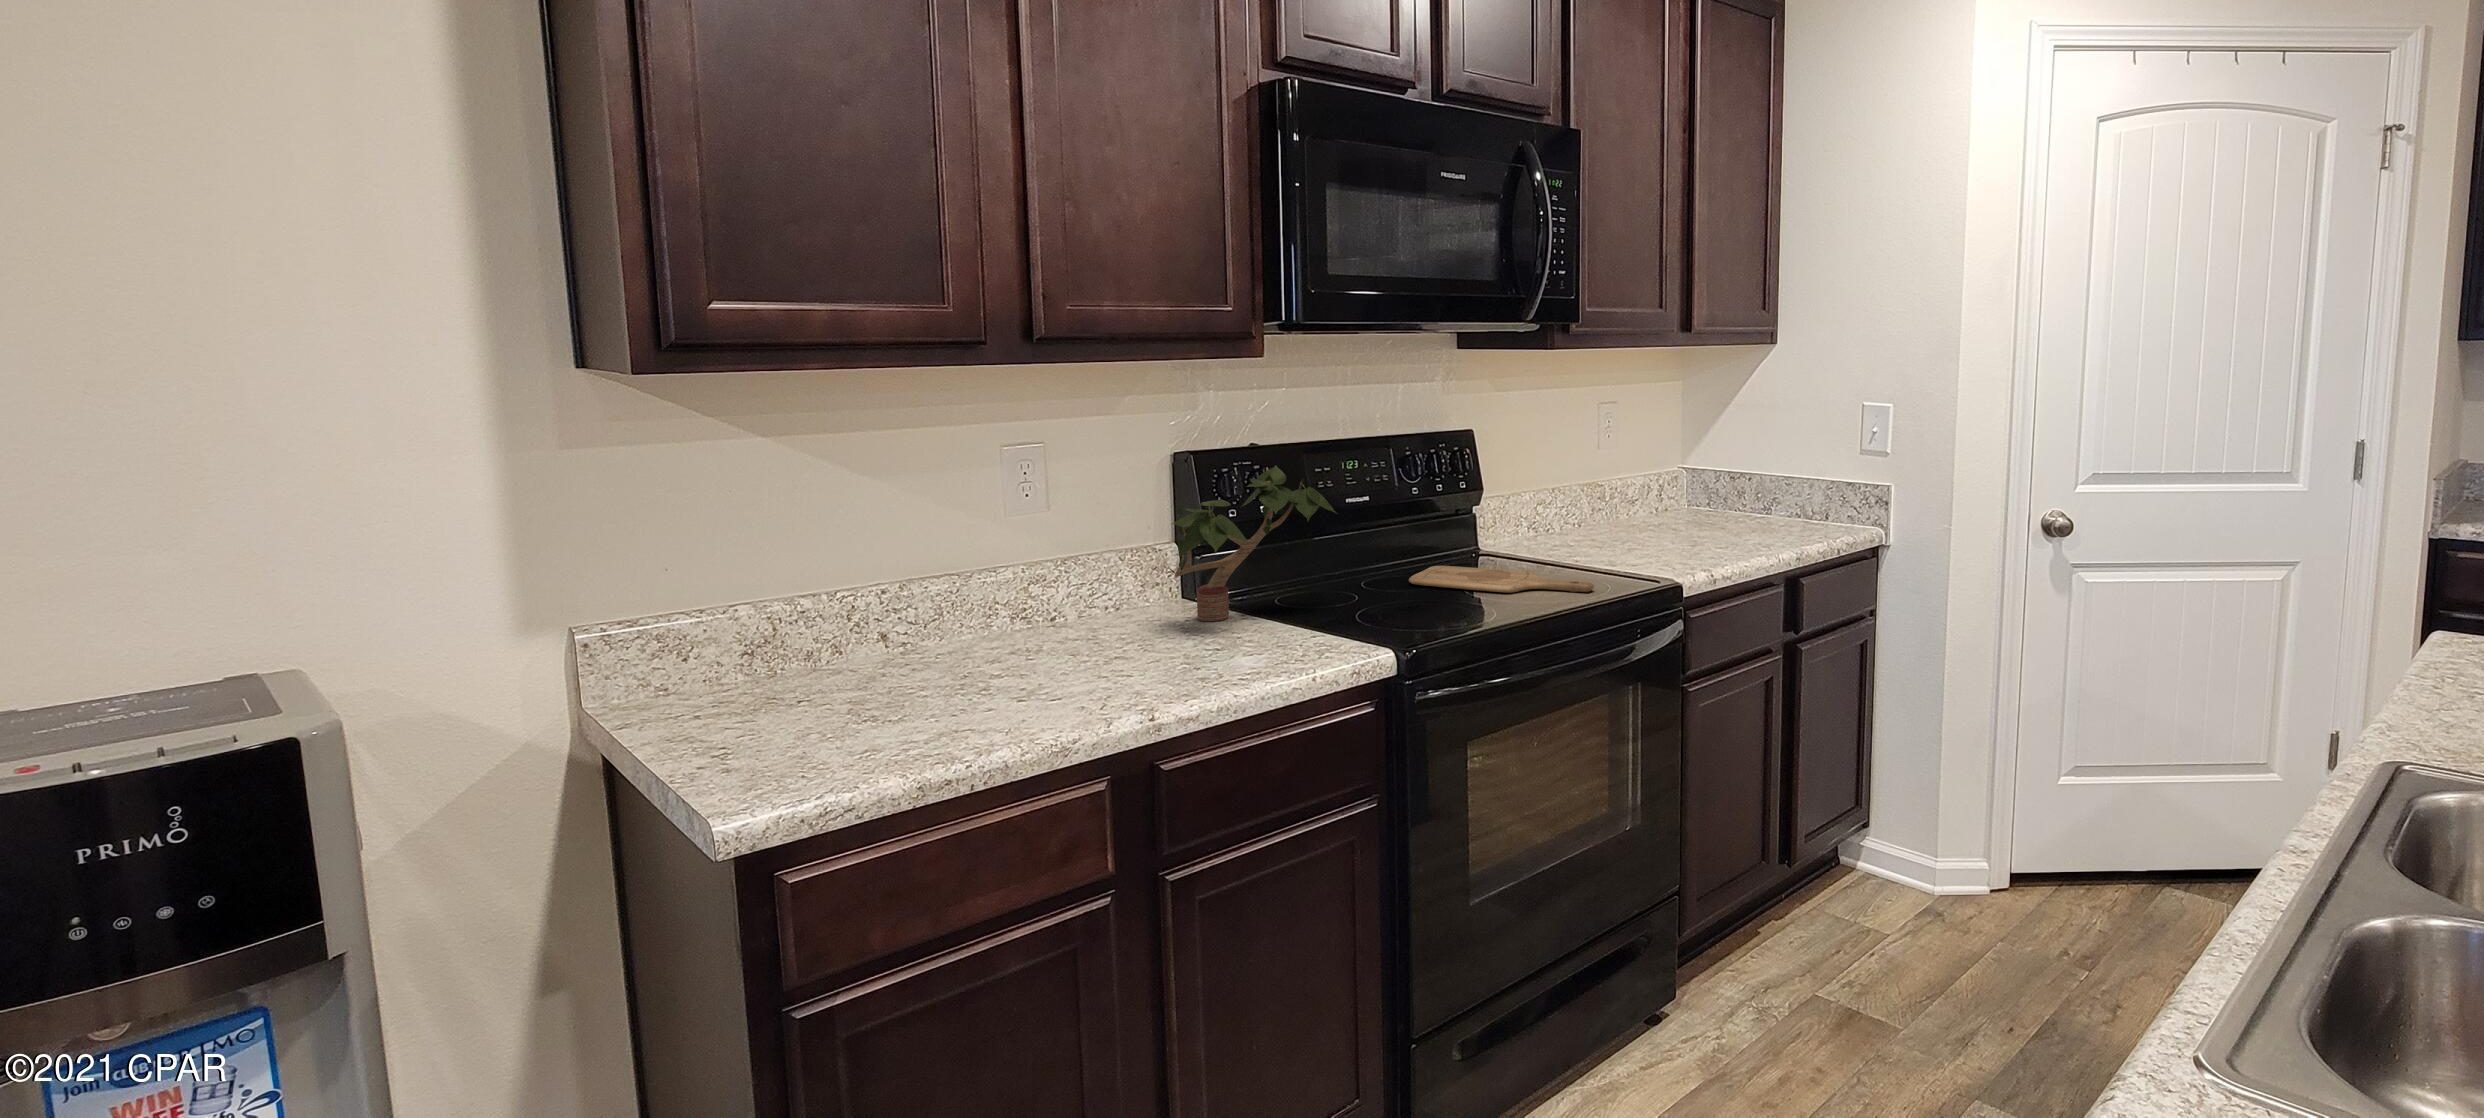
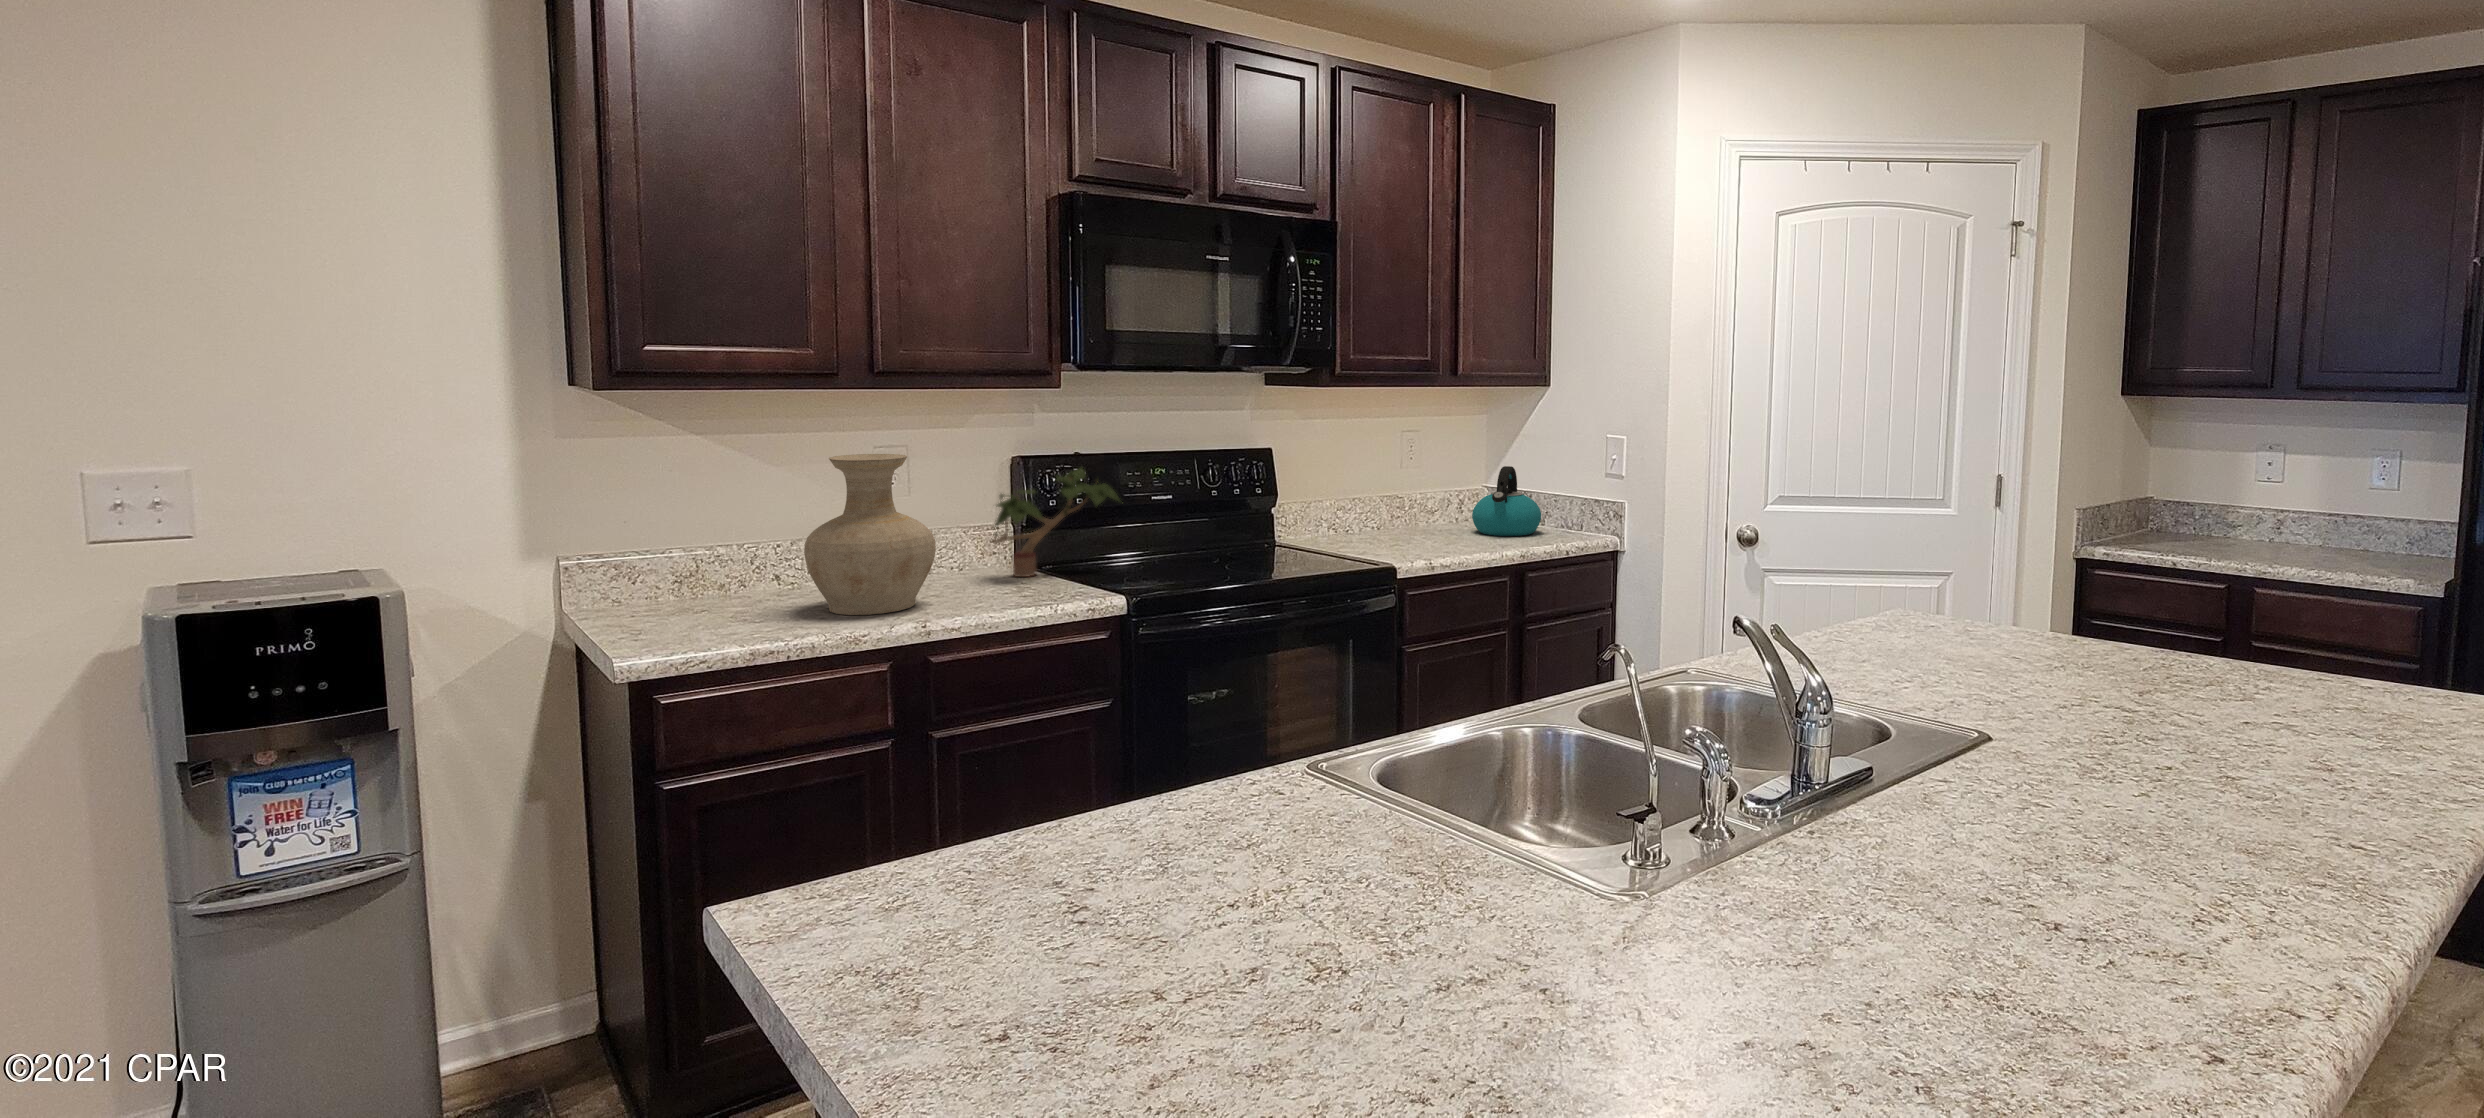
kettle: none [1698,445,1786,532] -> present [1472,466,1541,536]
vase: none [951,460,1136,703] -> present [804,454,936,615]
cutting board: present [1409,566,1594,593] -> none [1191,549,1323,569]

